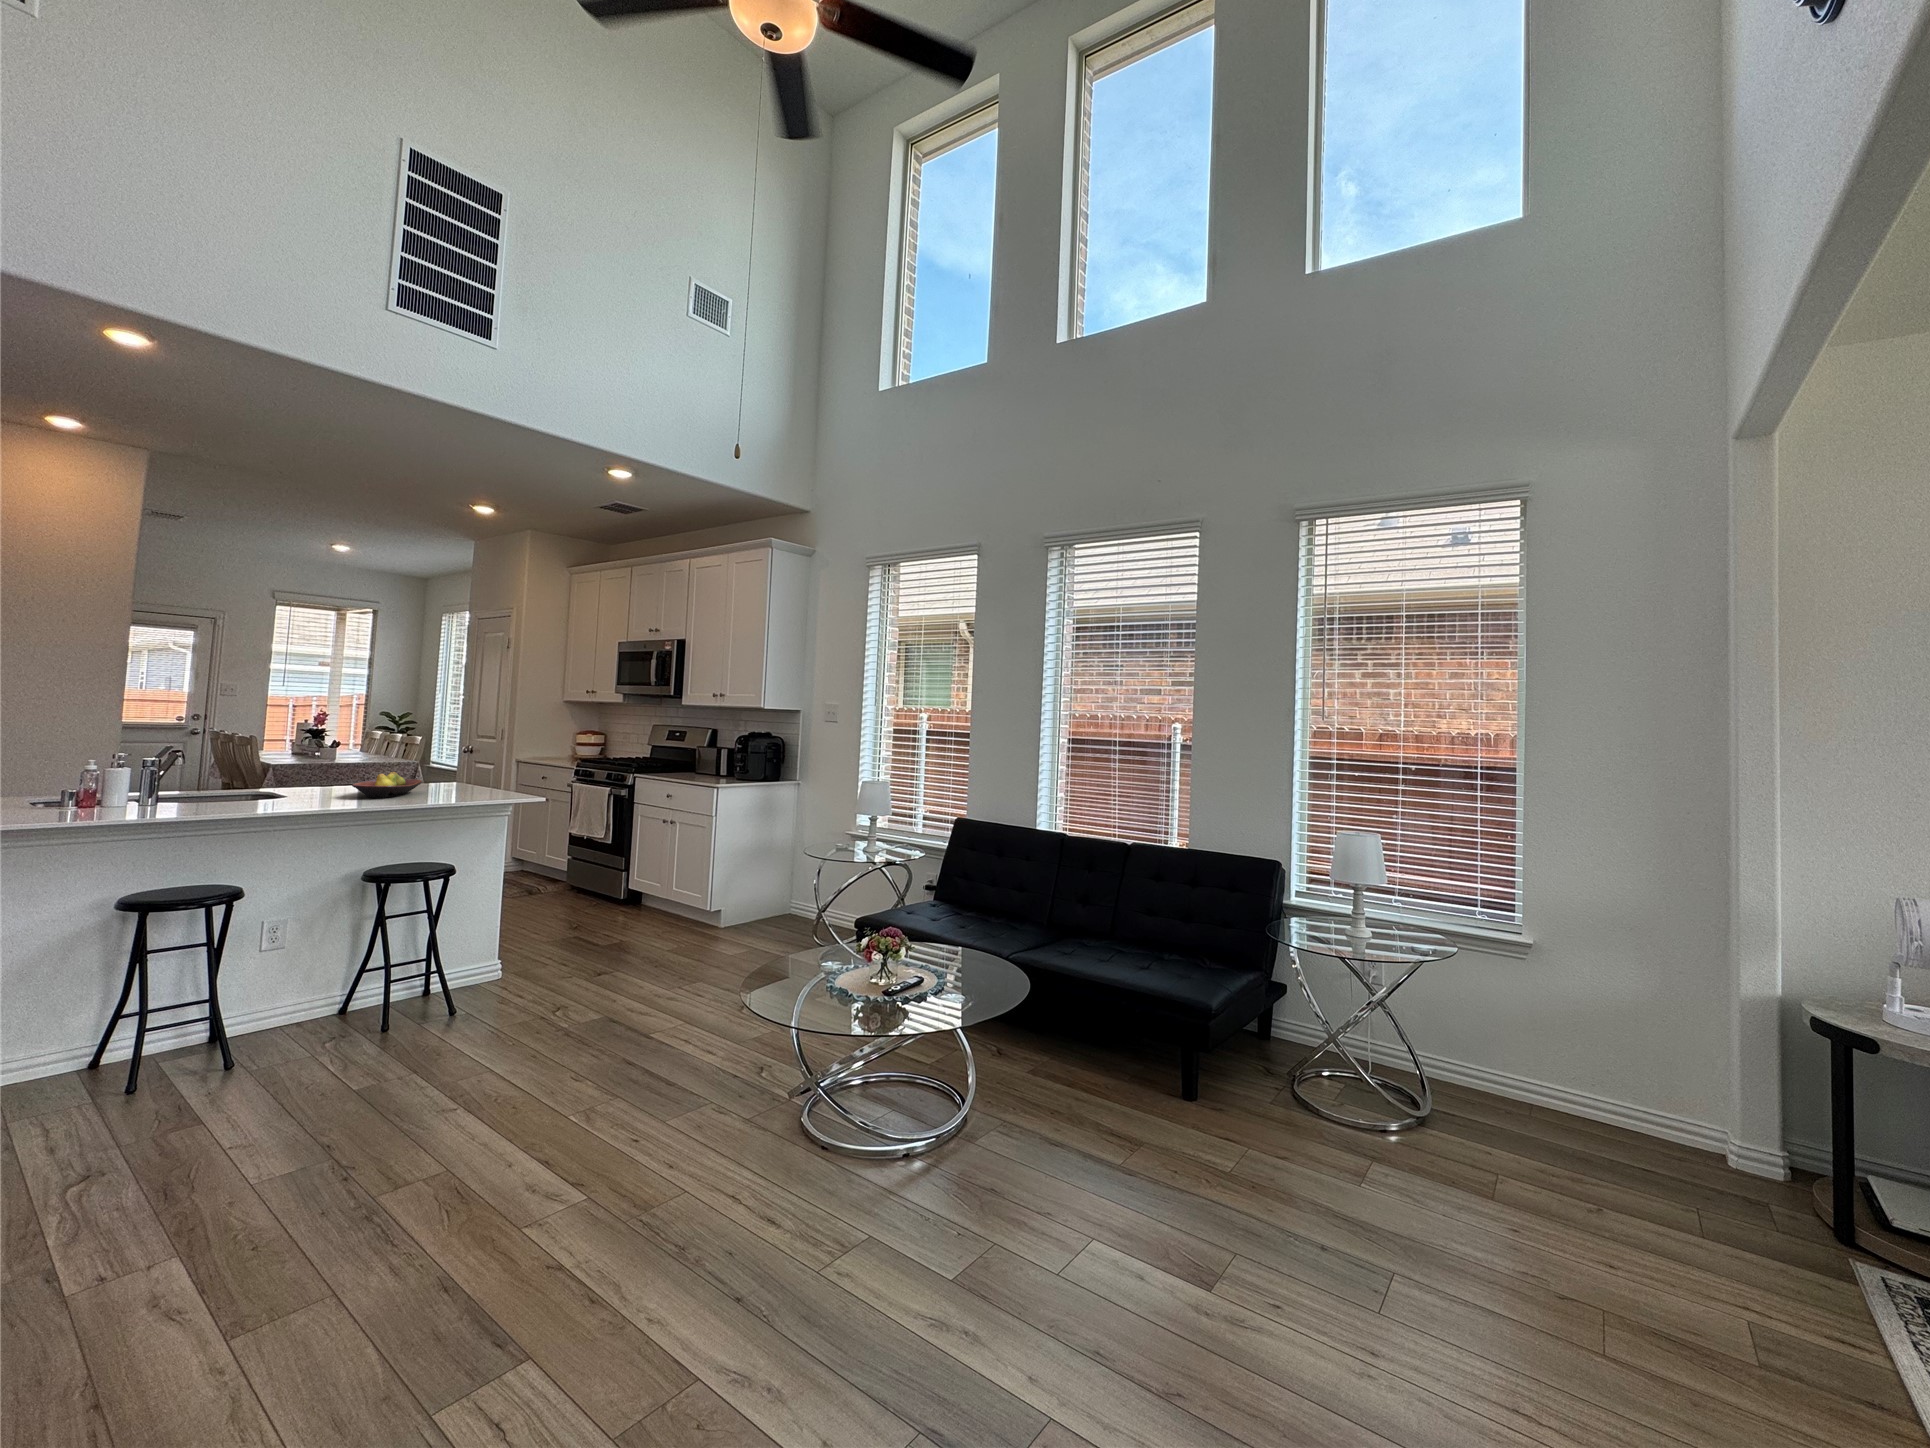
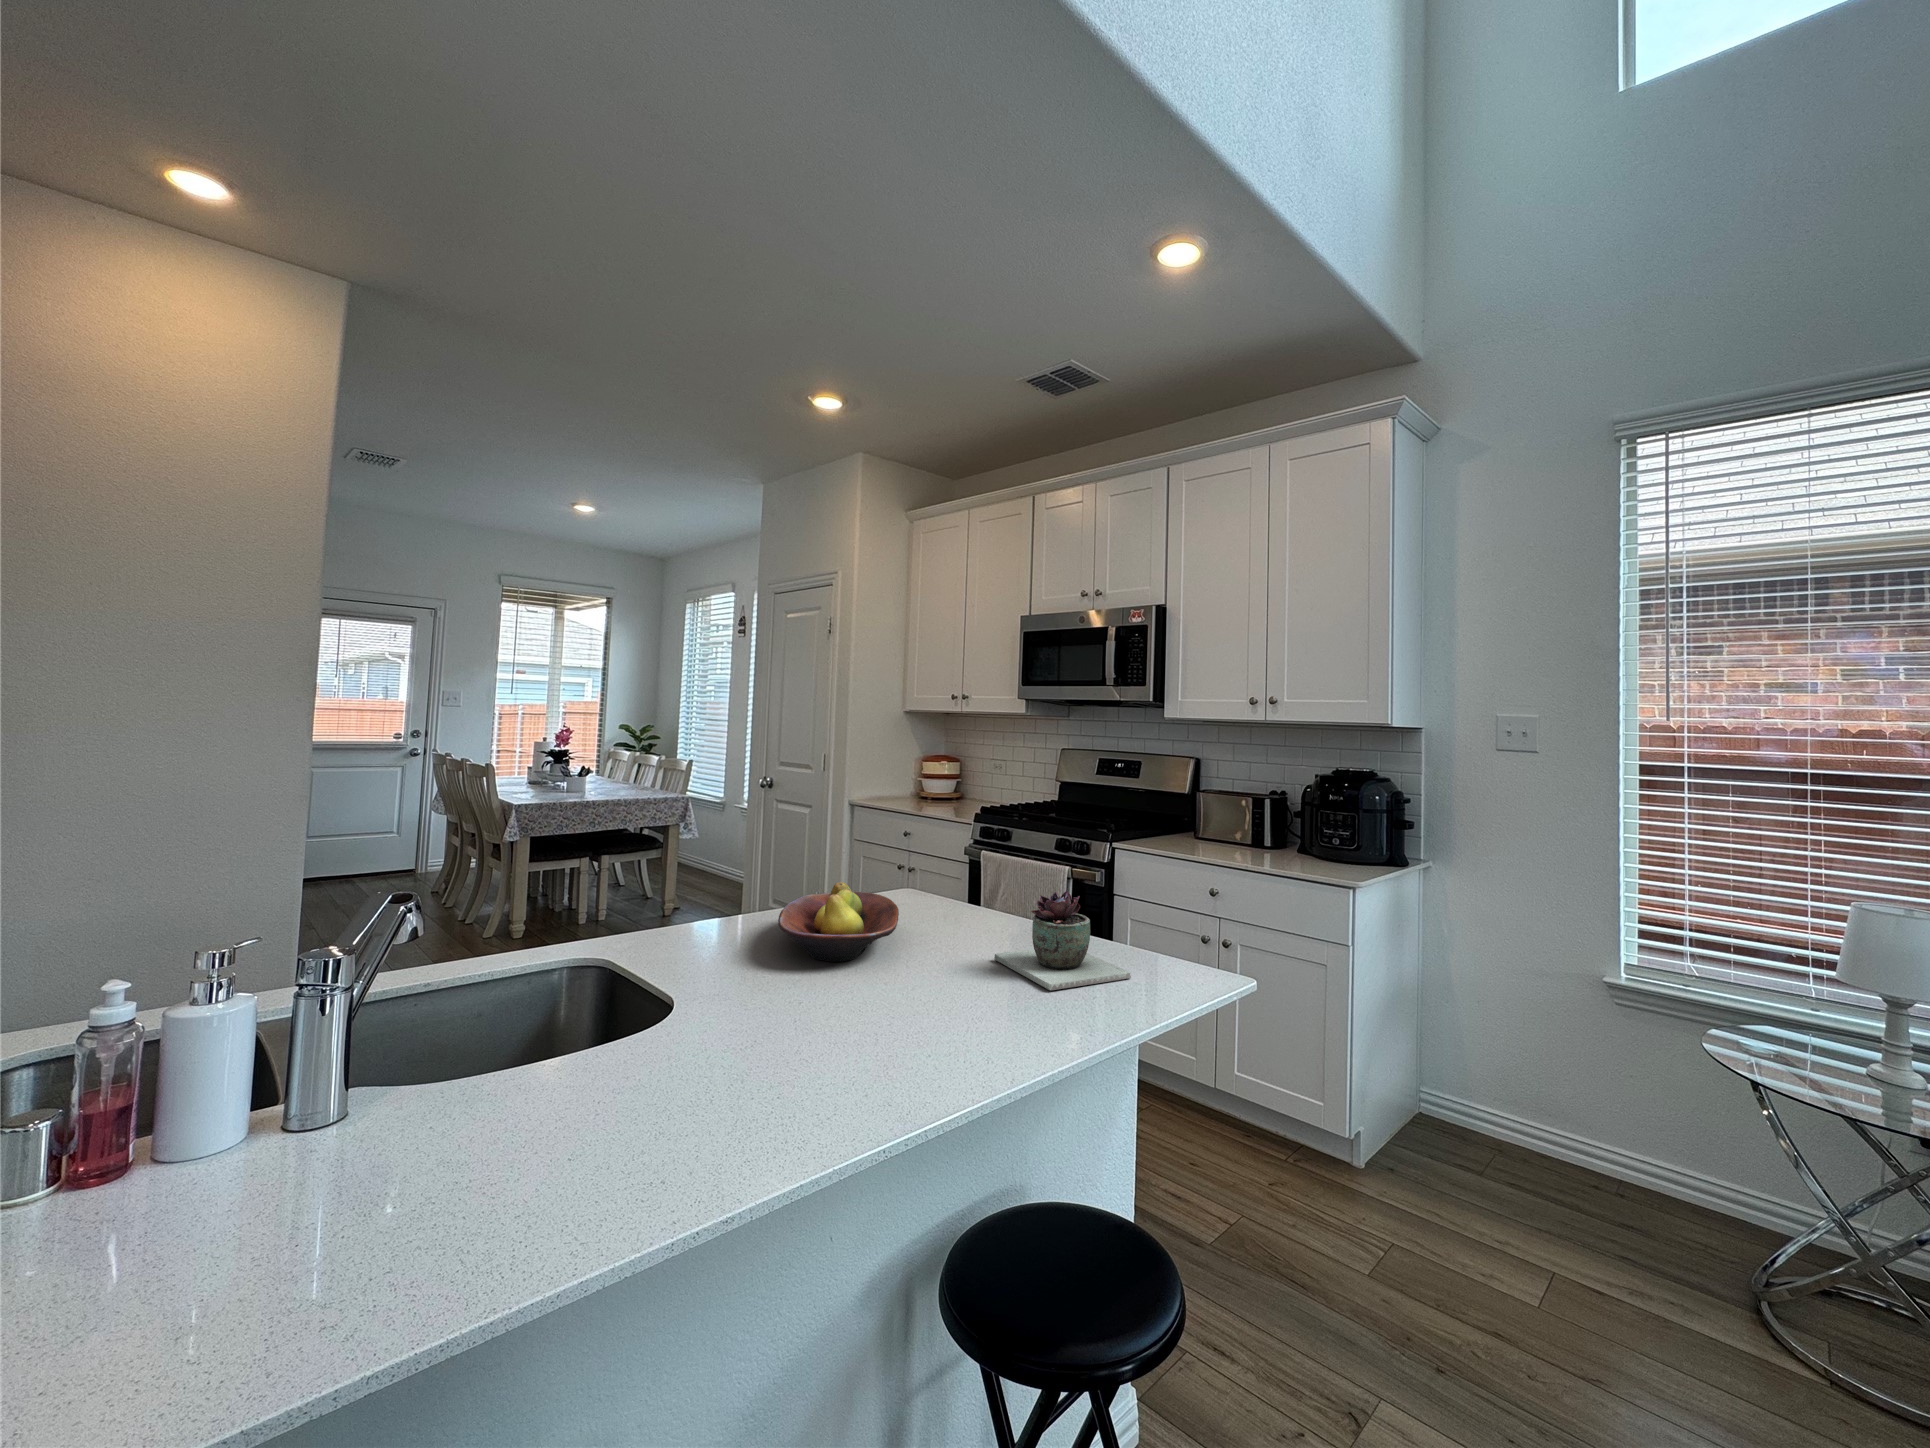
succulent plant: none [449,771,498,803] -> present [994,891,1131,991]

